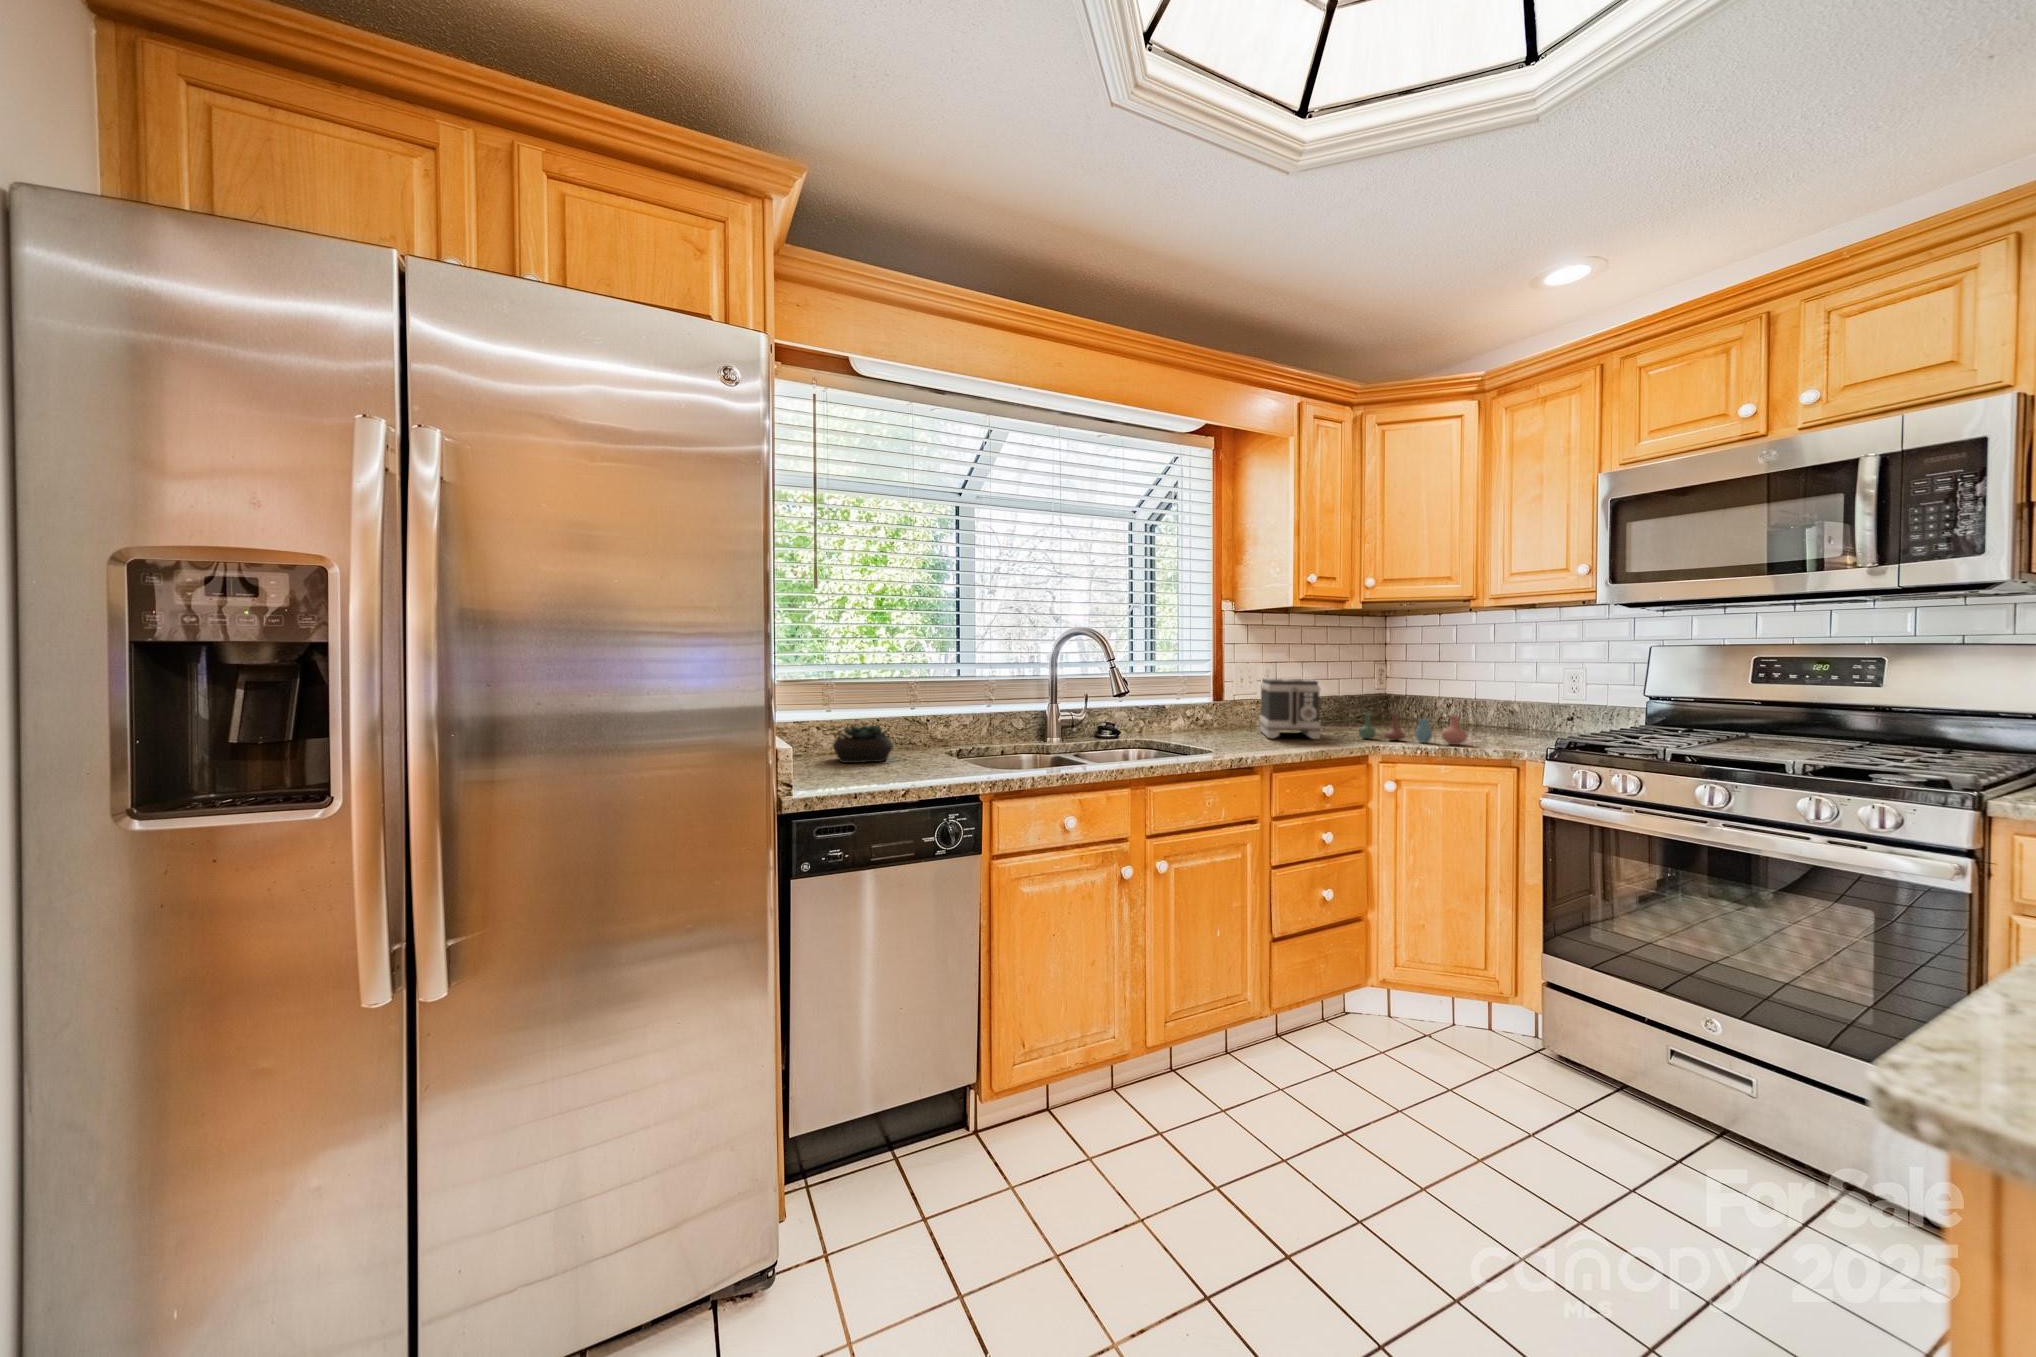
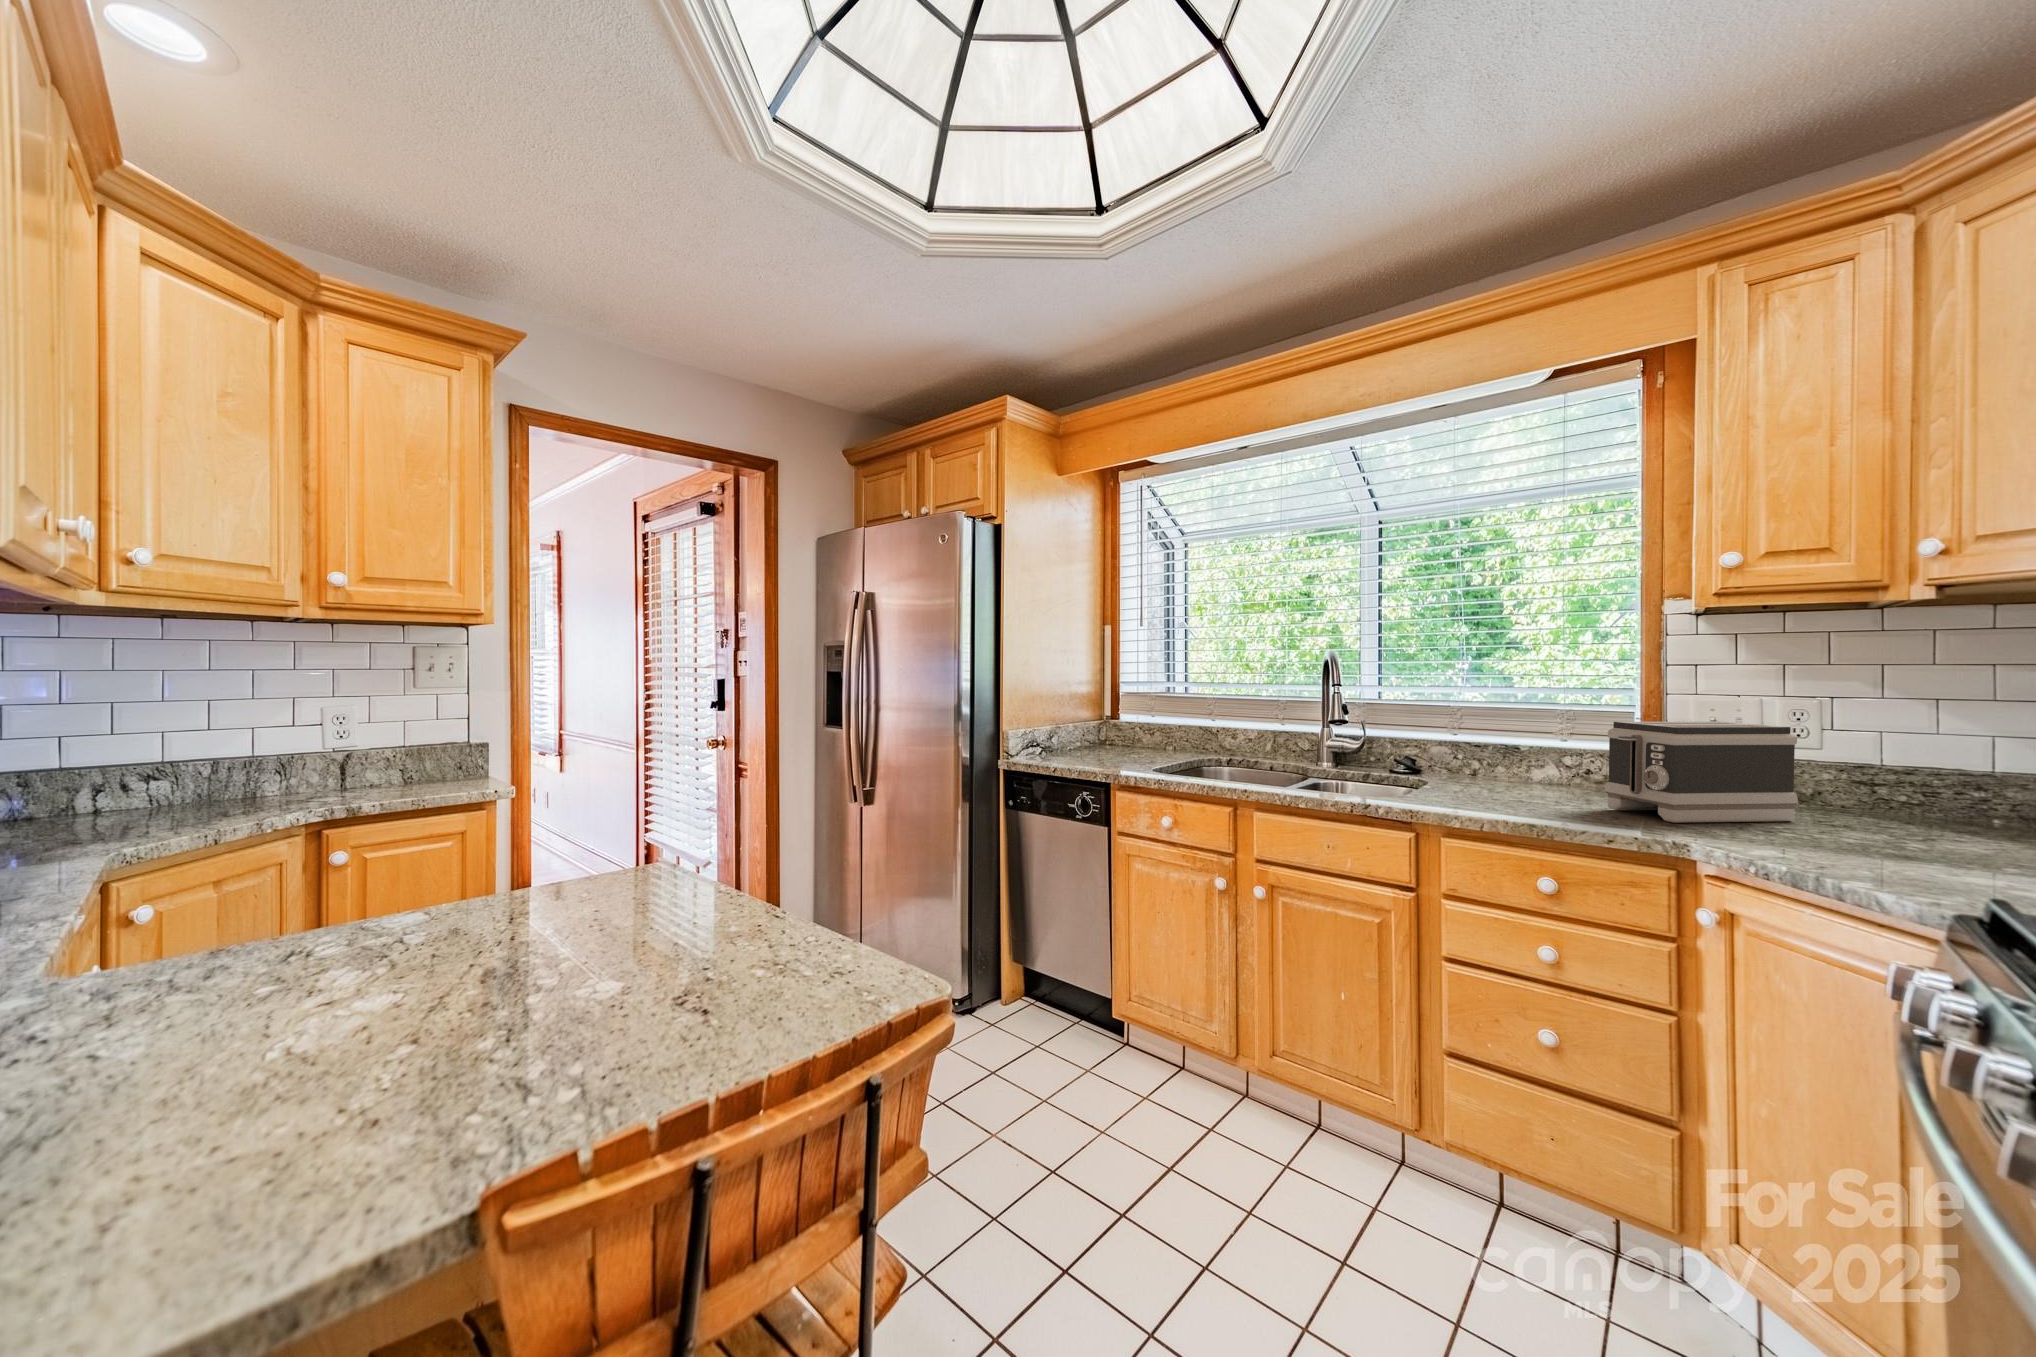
vase: present [1359,713,1468,745] -> none [1764,793,1883,874]
succulent plant: present [833,725,894,763] -> none [1135,727,1192,758]

